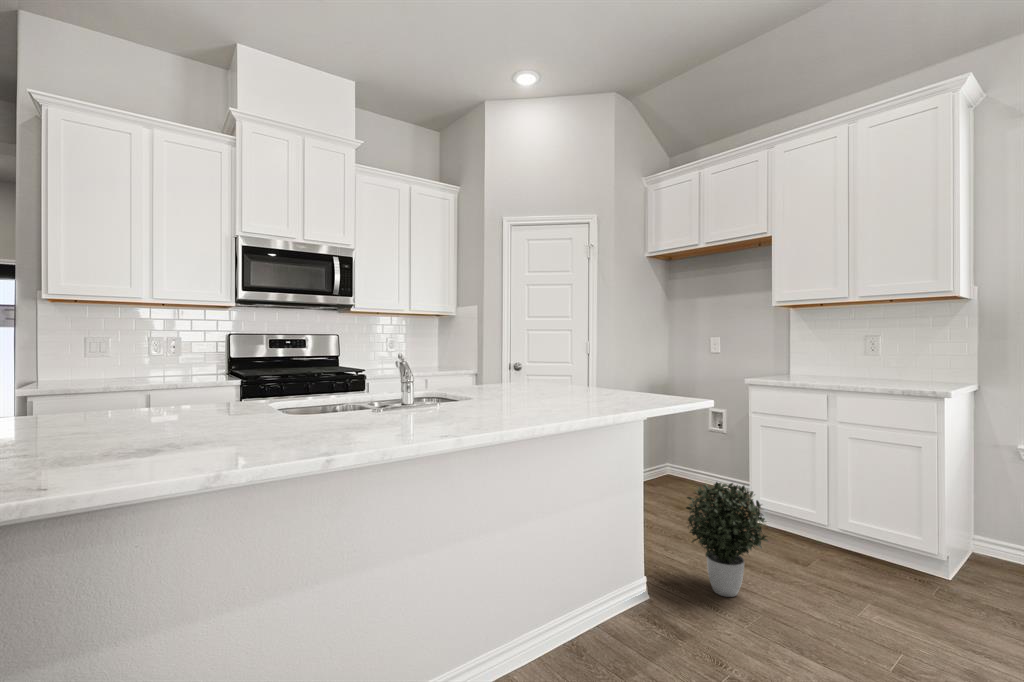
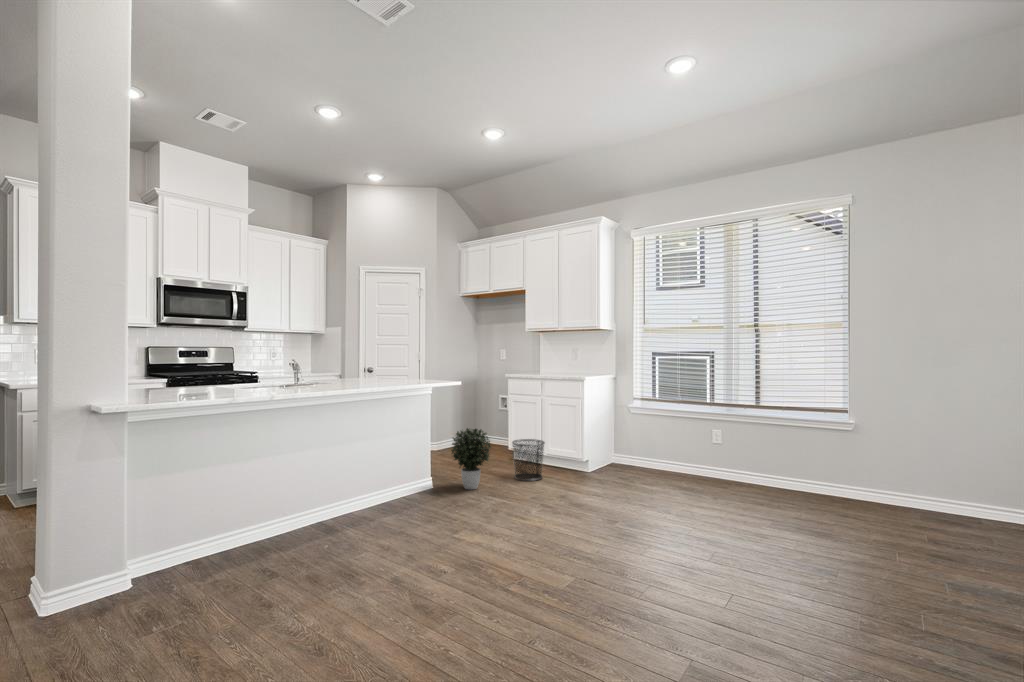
waste bin: none [781,496,850,579] -> present [512,439,545,481]

